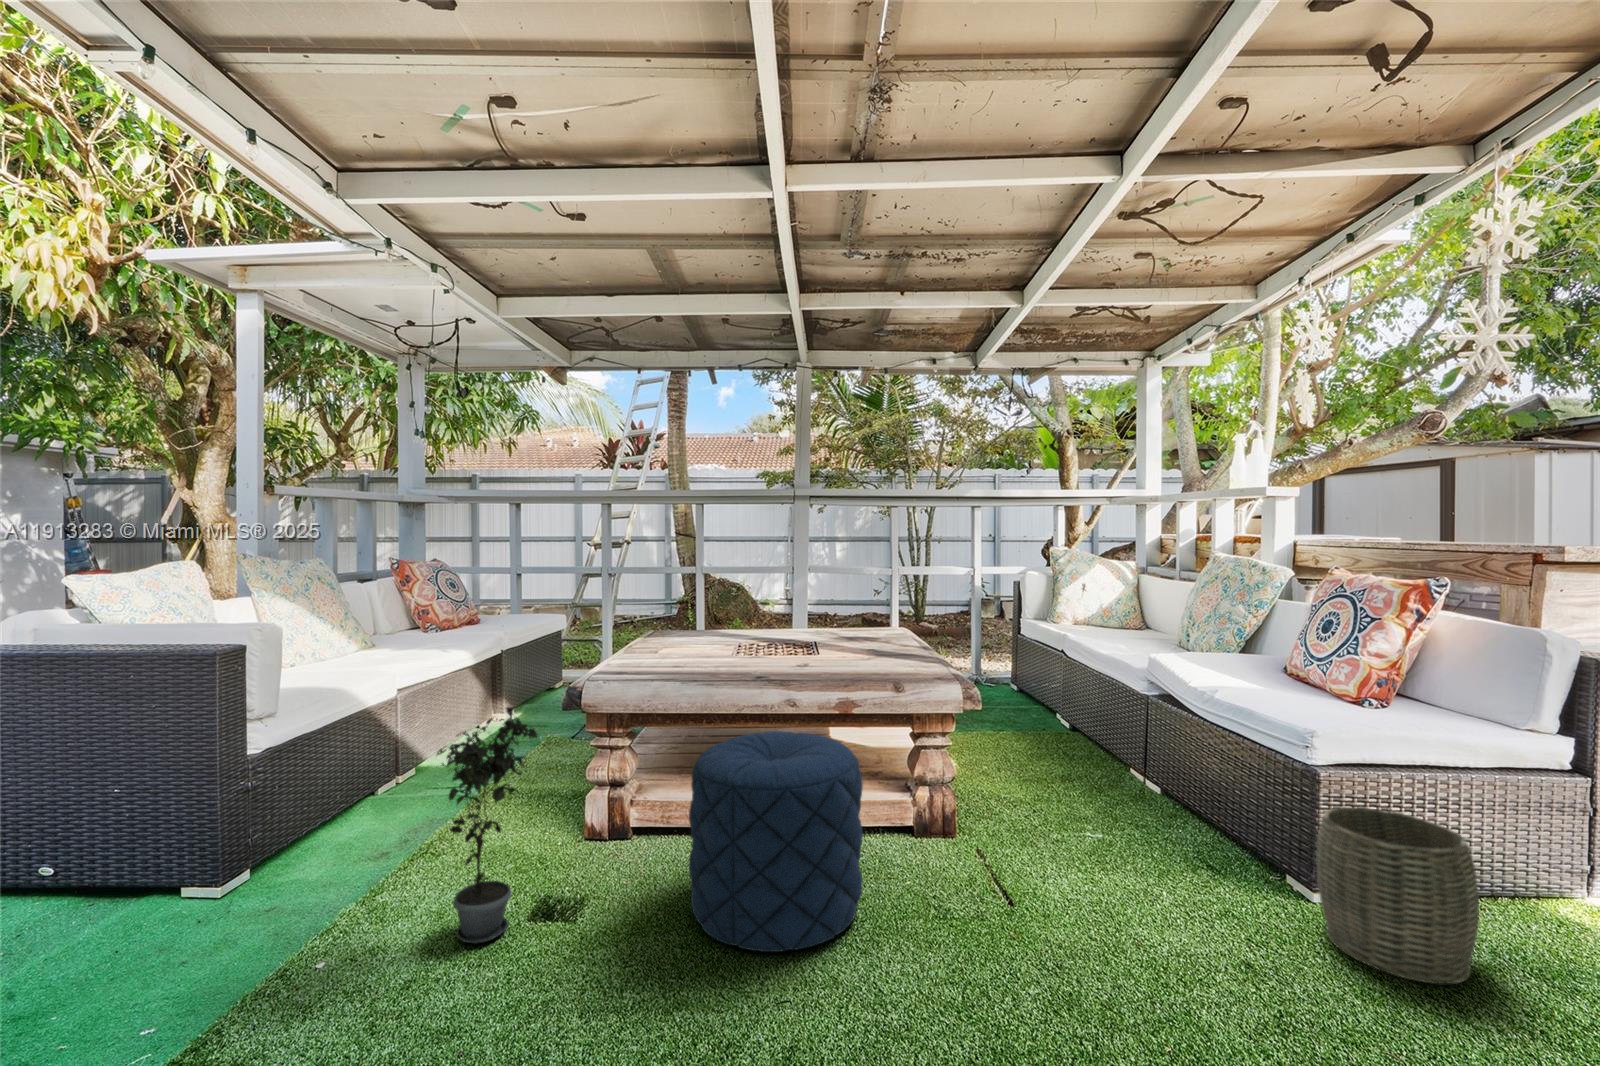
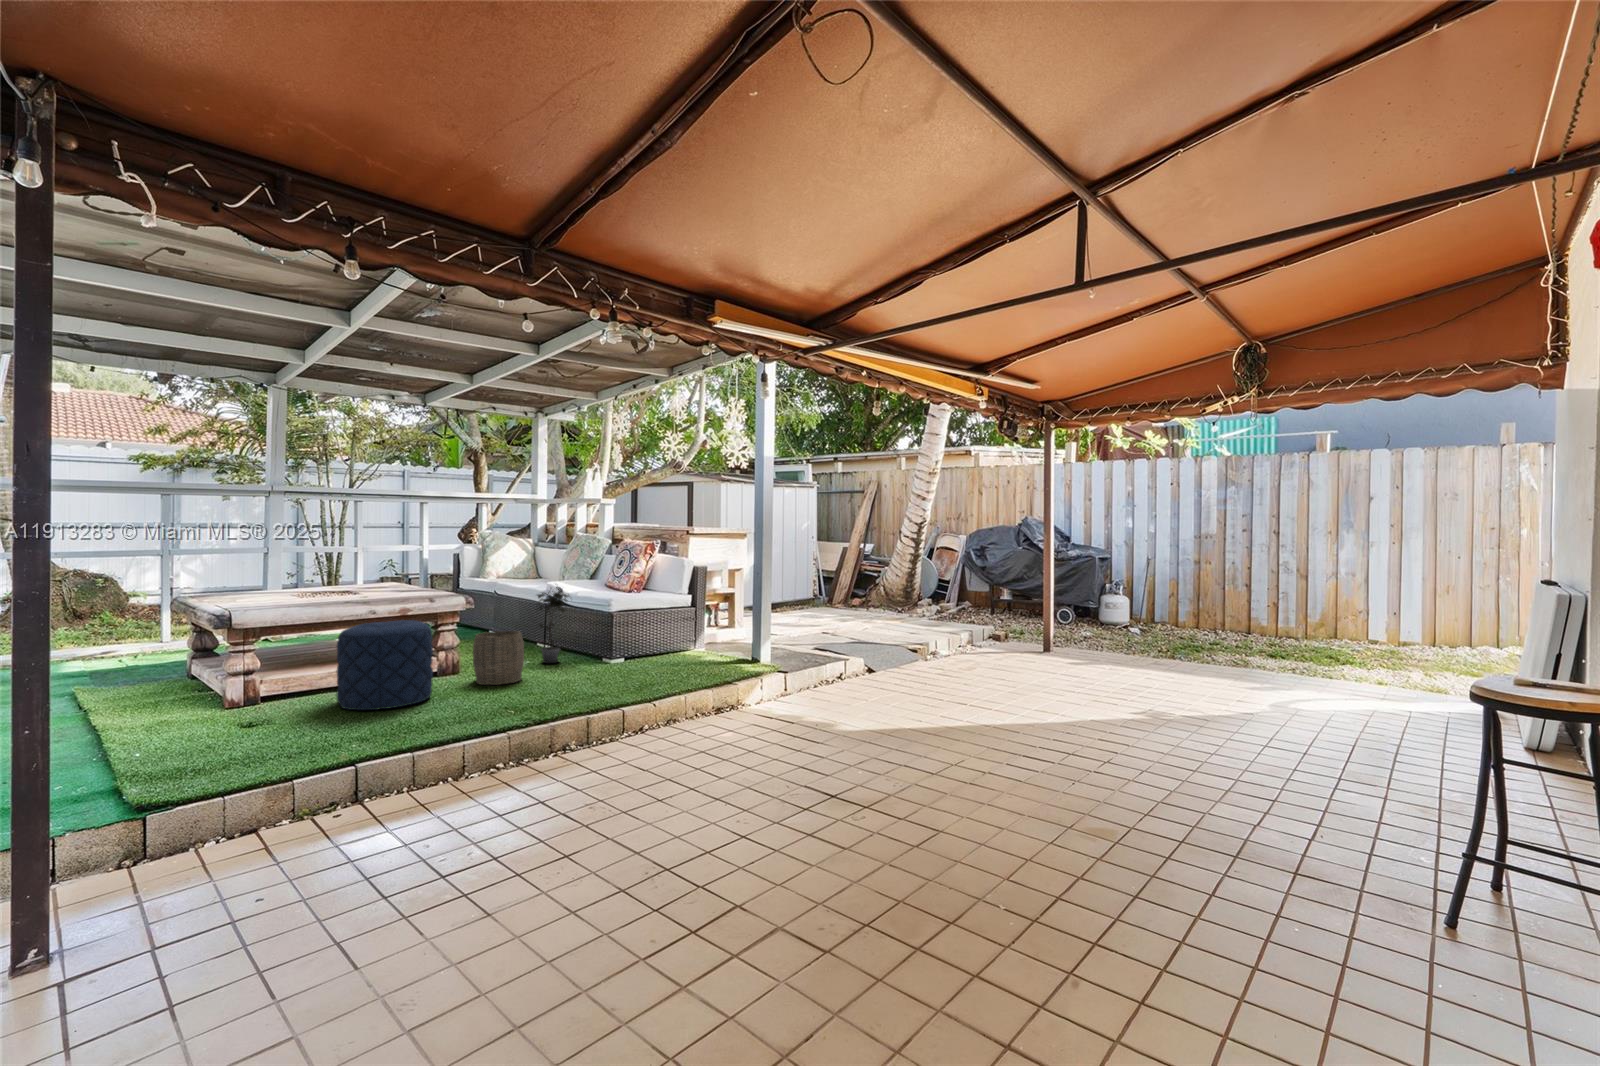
potted plant: present [437,707,538,944] -> present [536,586,569,663]
woven basket: present [1316,807,1479,984] -> present [473,631,524,685]

